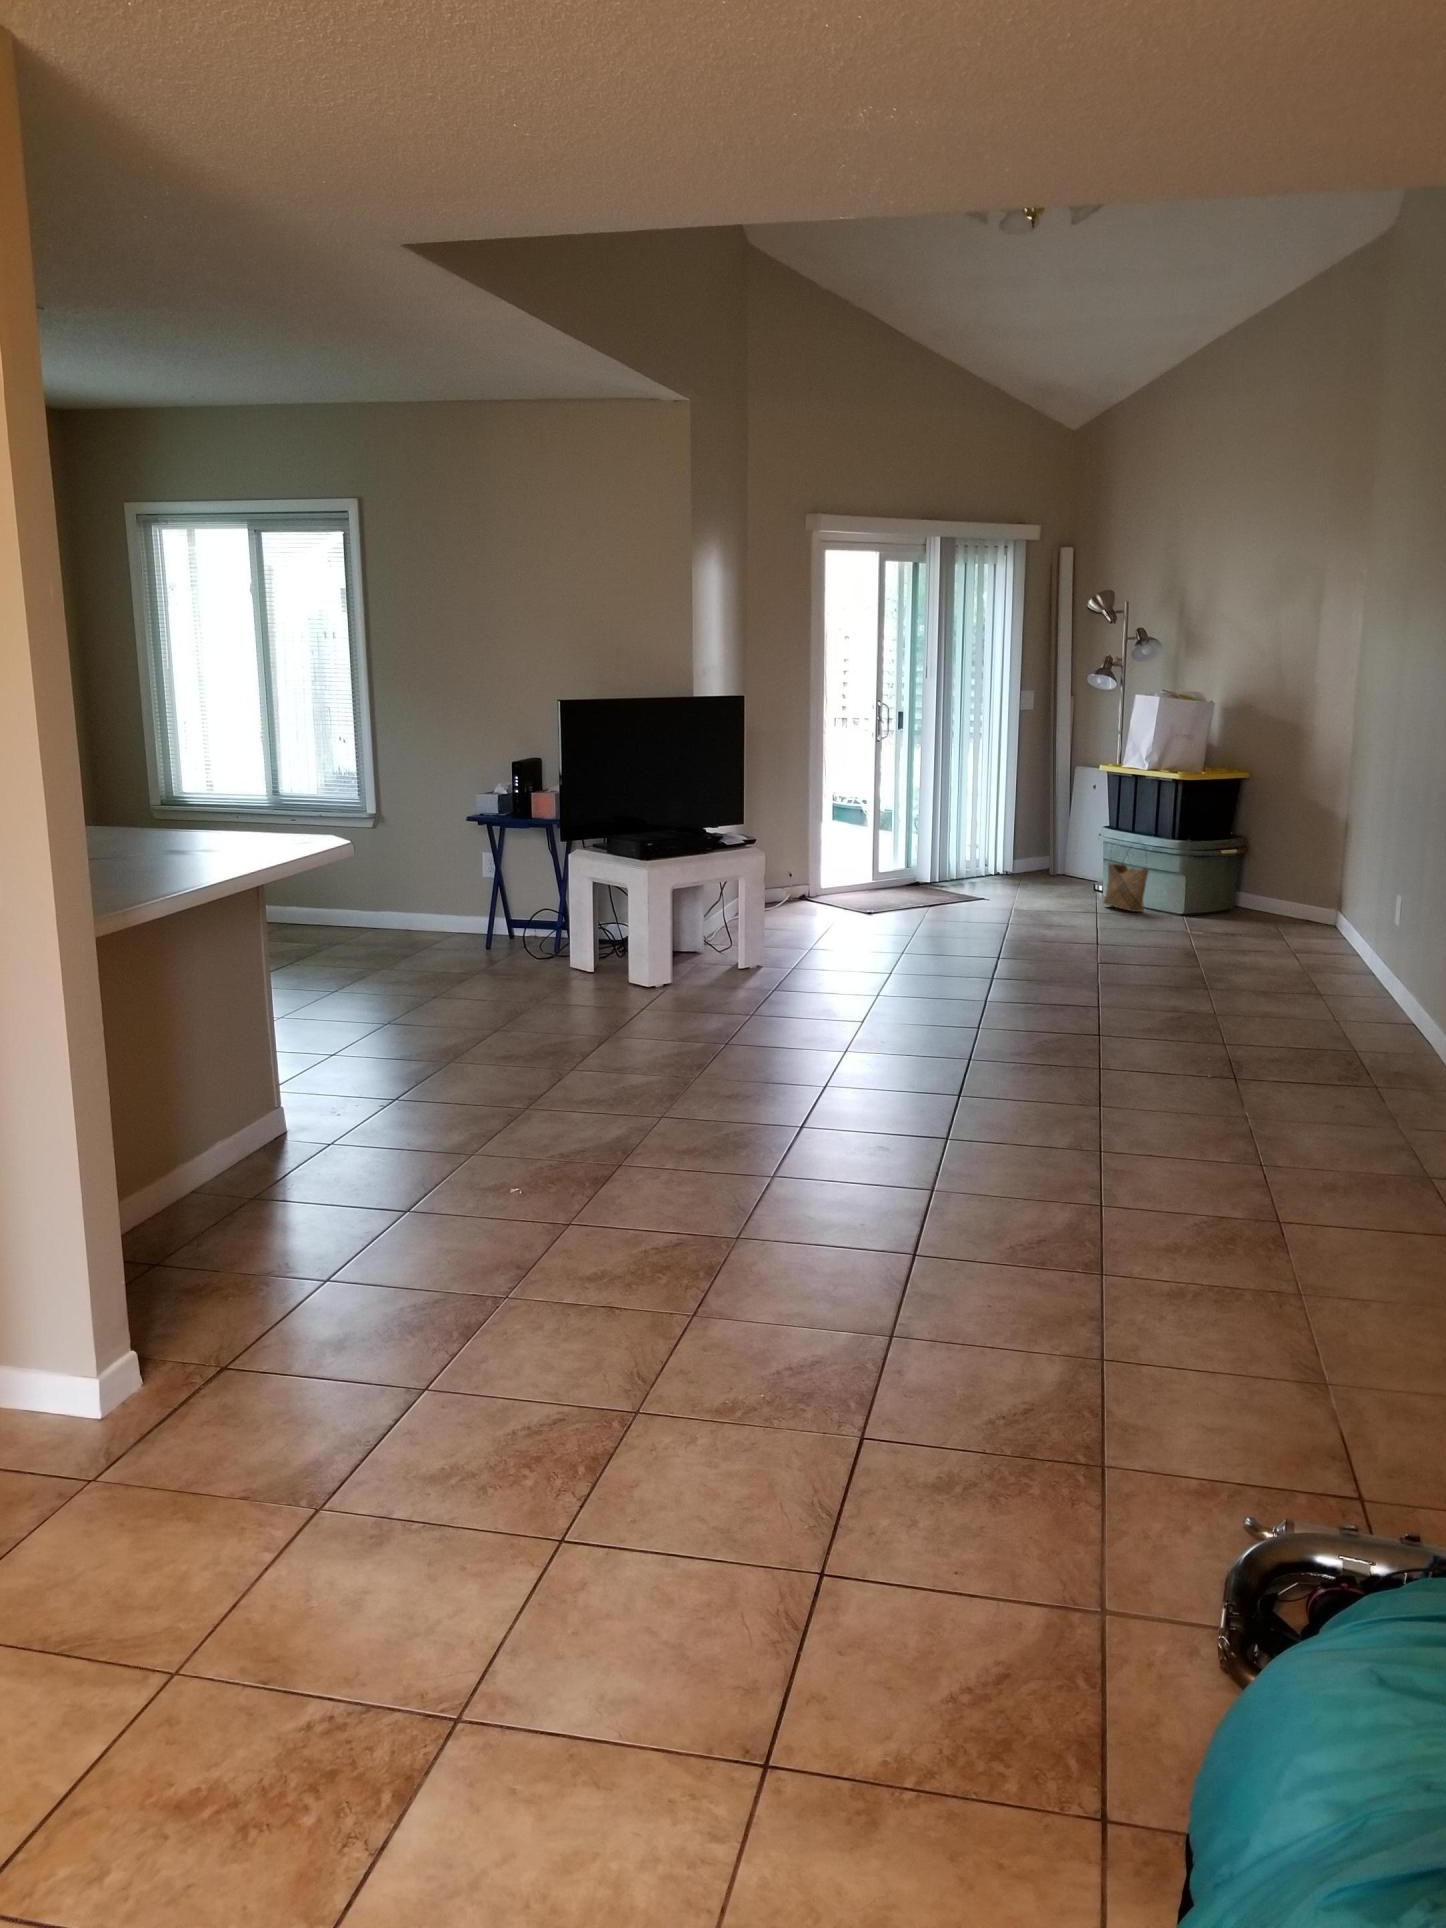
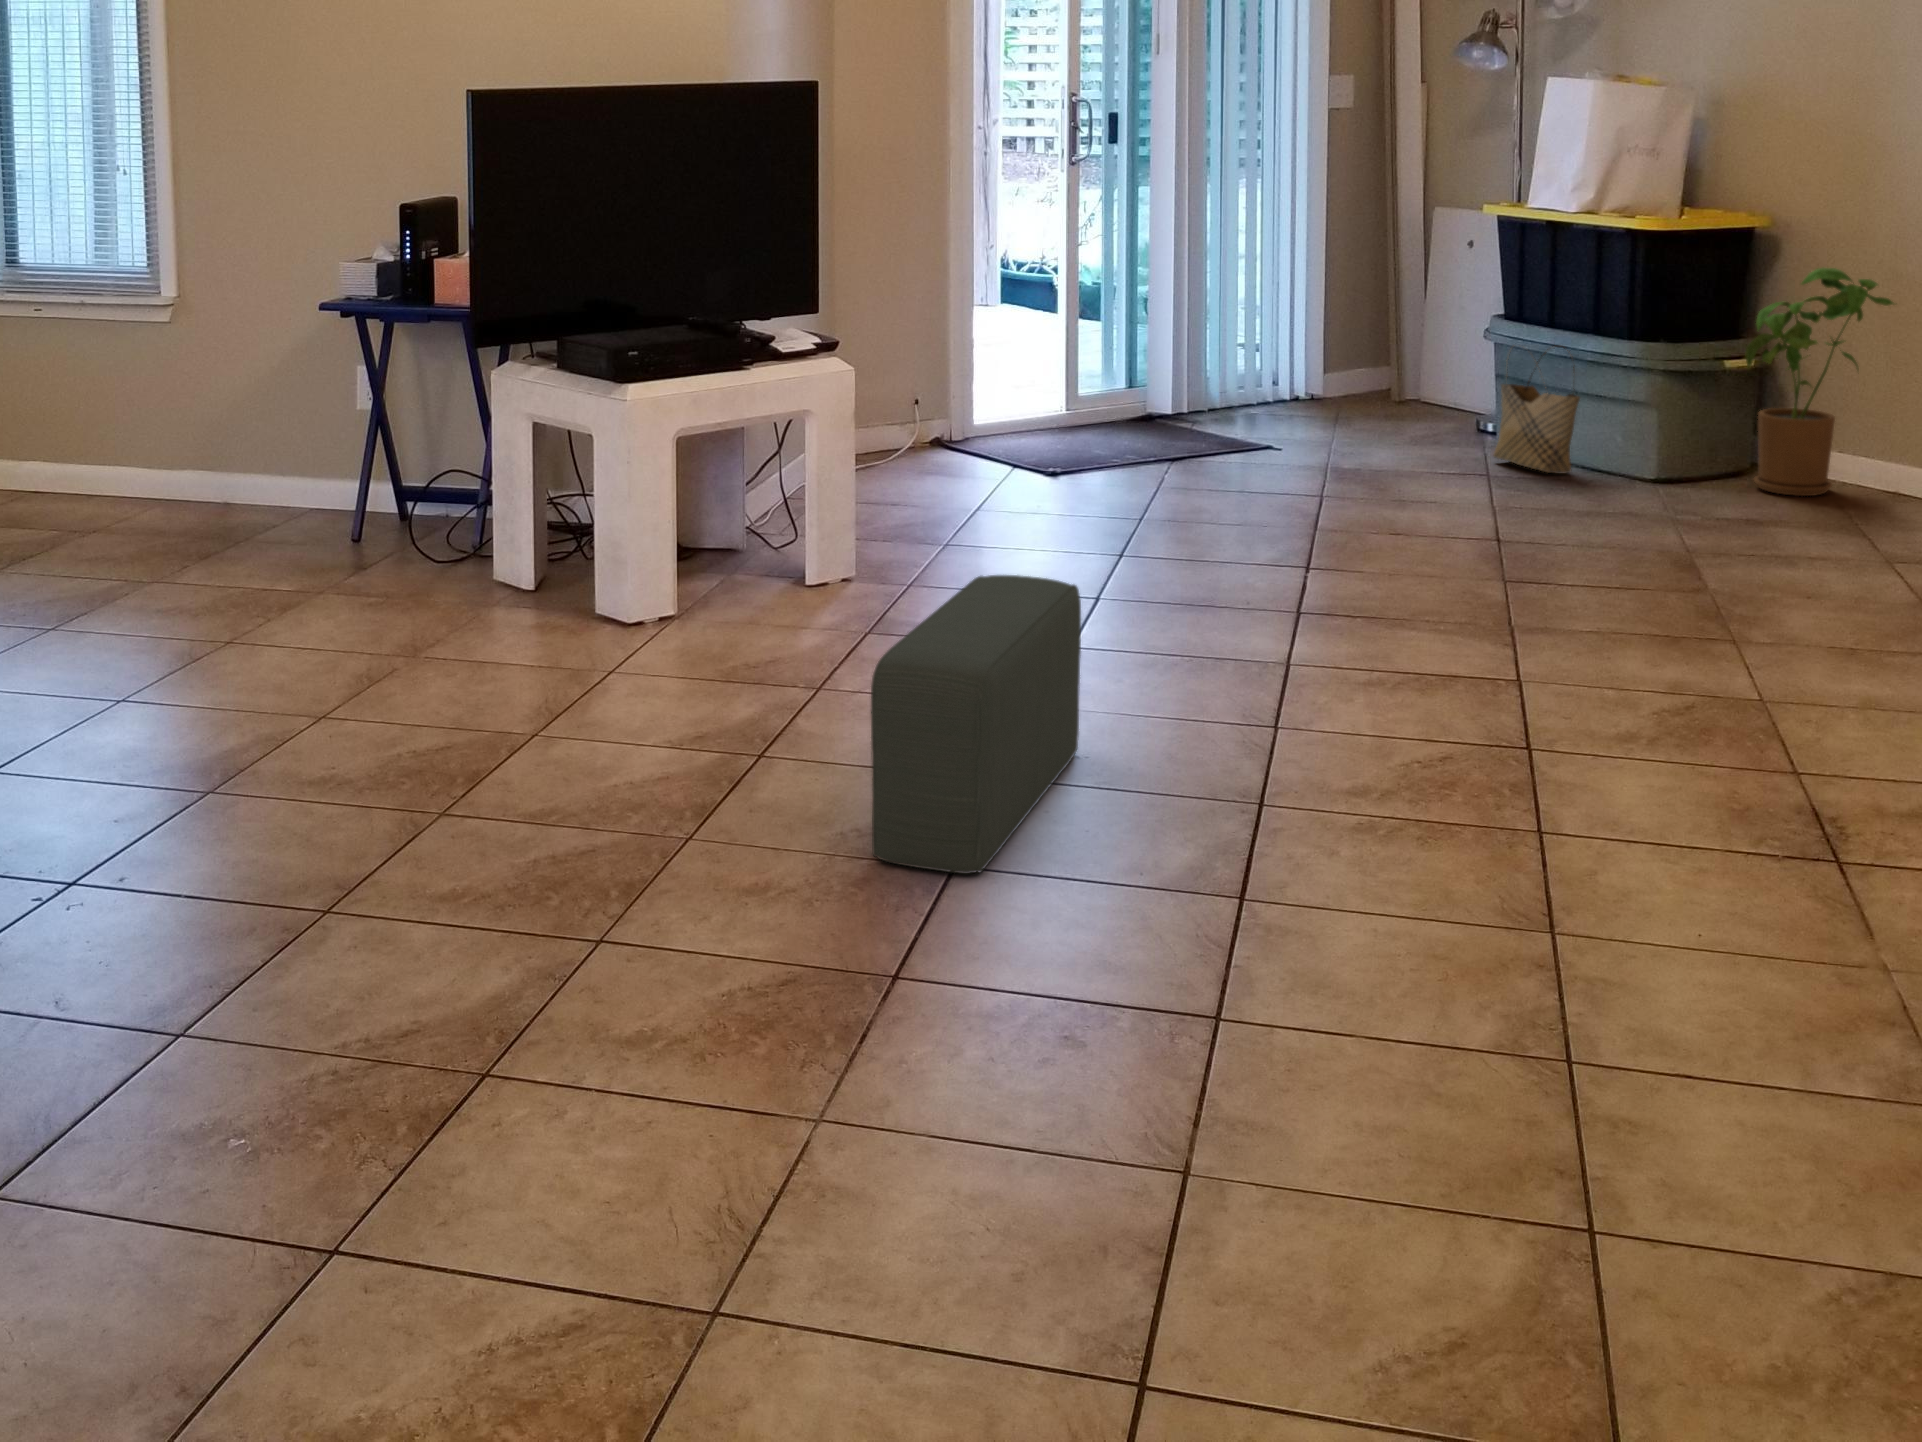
house plant: none [1235,800,1313,922] -> present [1746,268,1894,496]
pouf: none [794,951,891,1088] -> present [871,575,1081,874]

